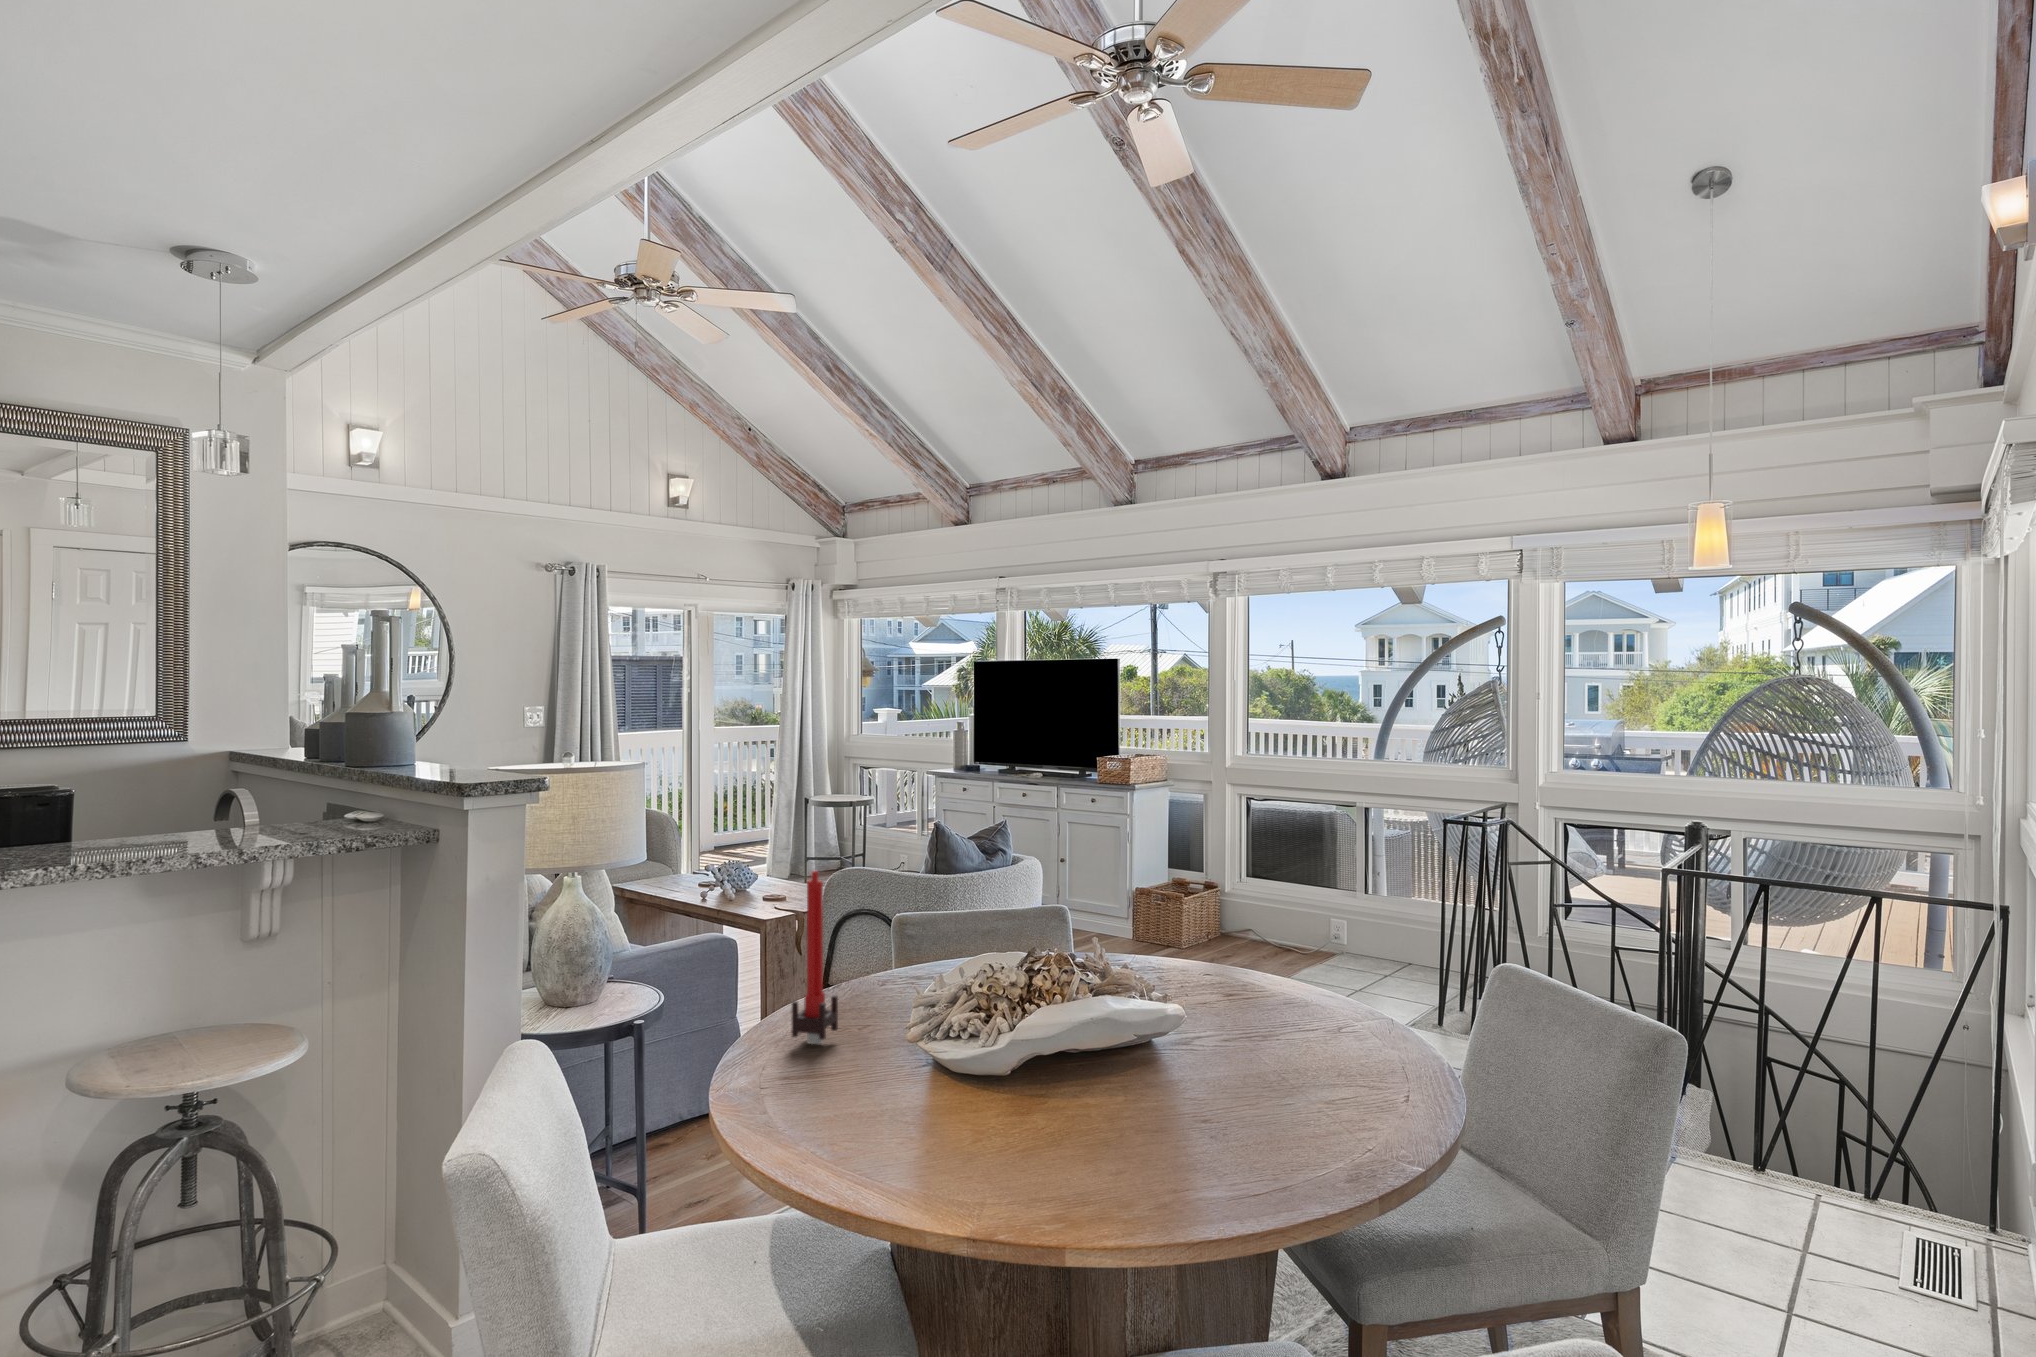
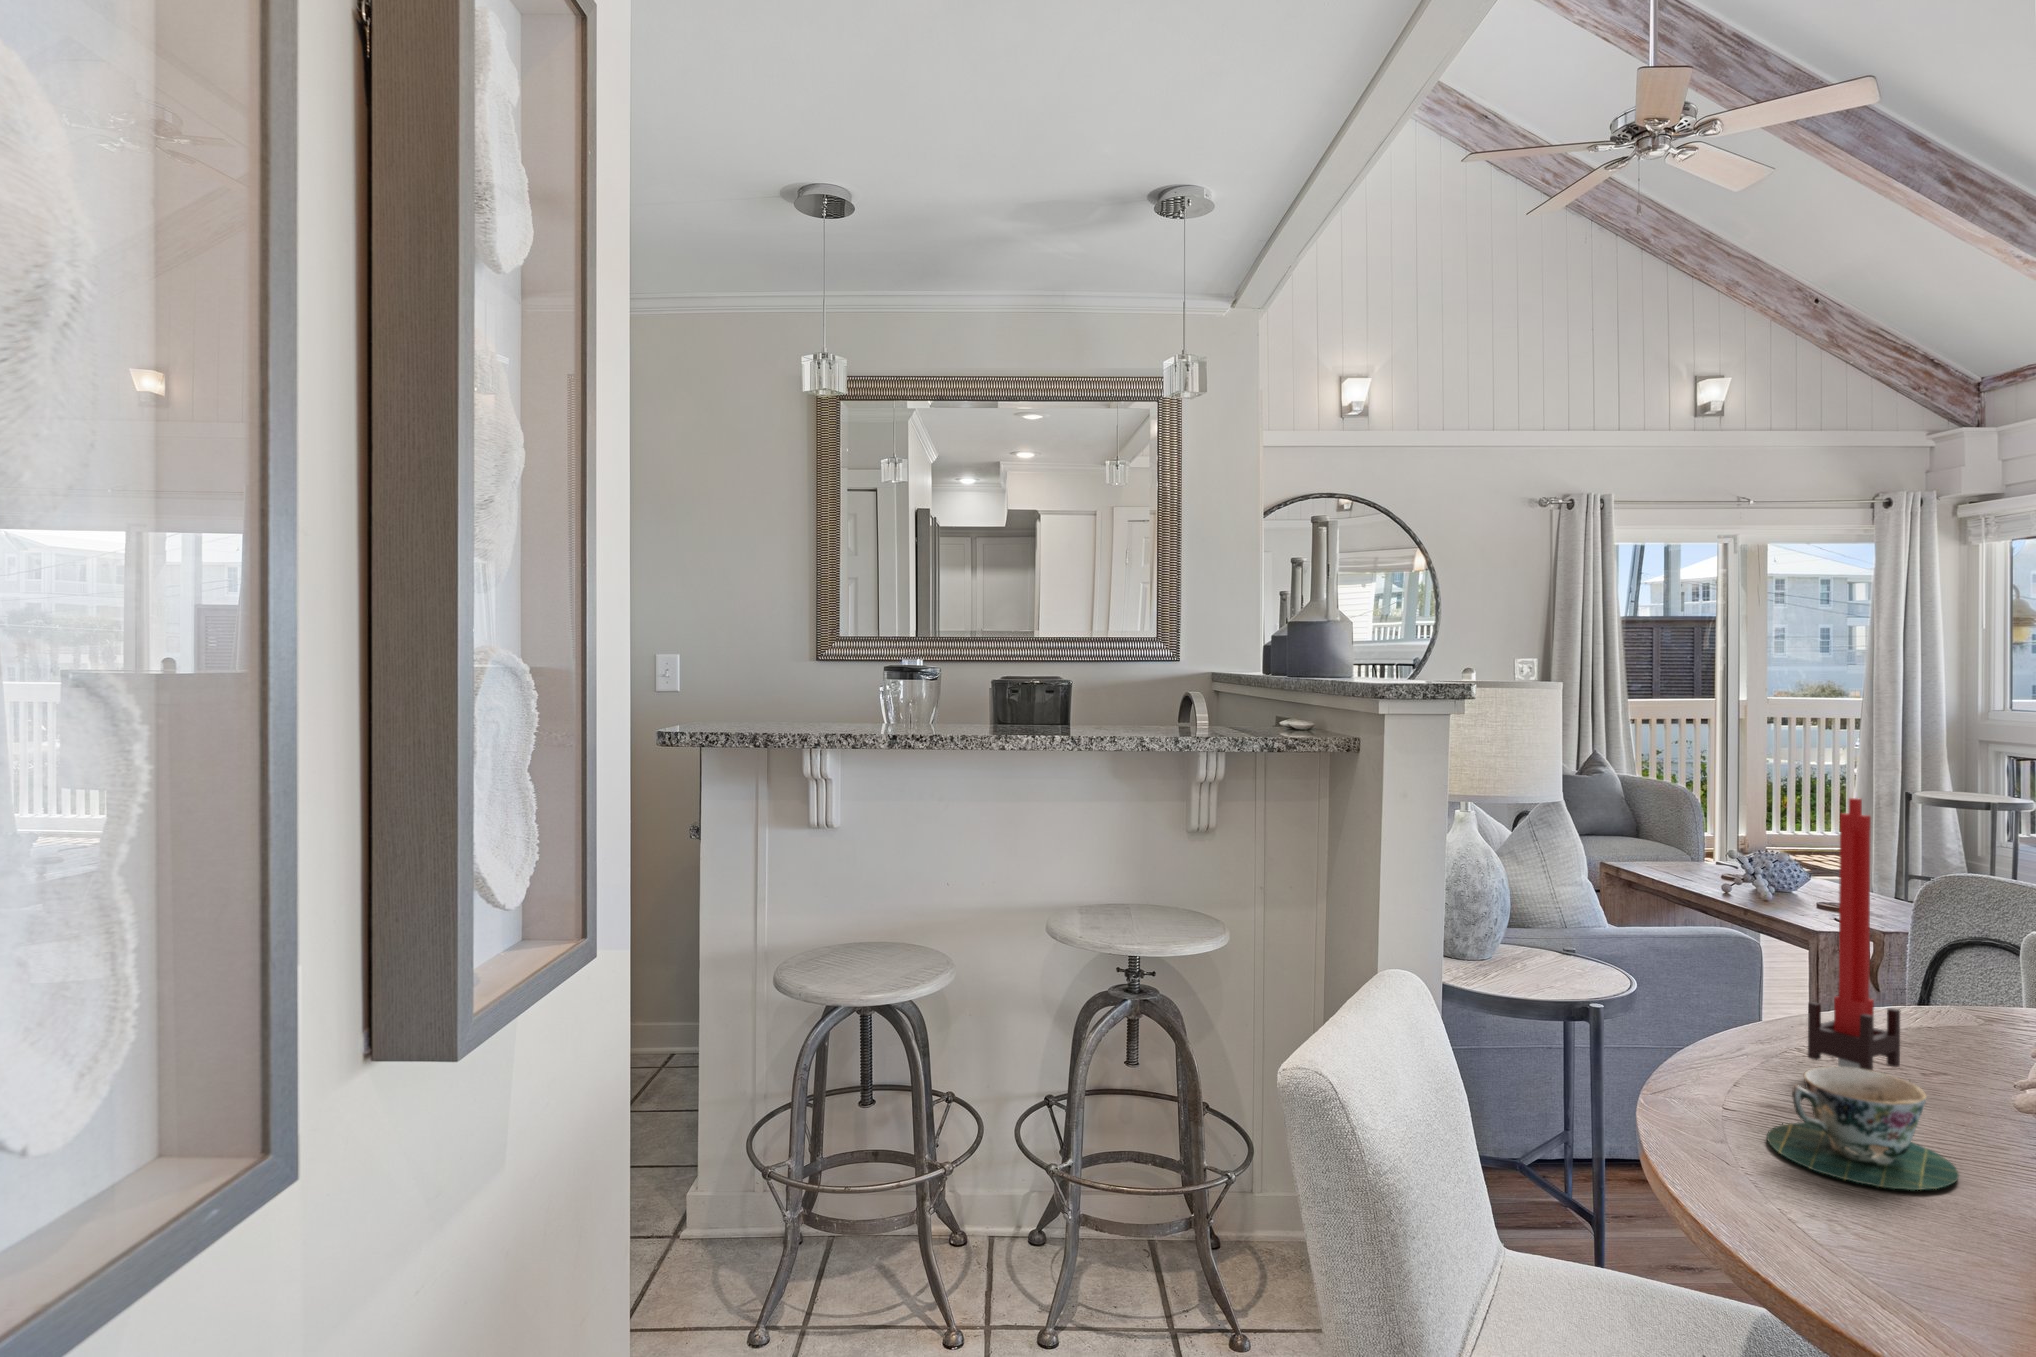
teacup: none [778,1039,871,1110] -> present [1767,1067,1959,1190]

